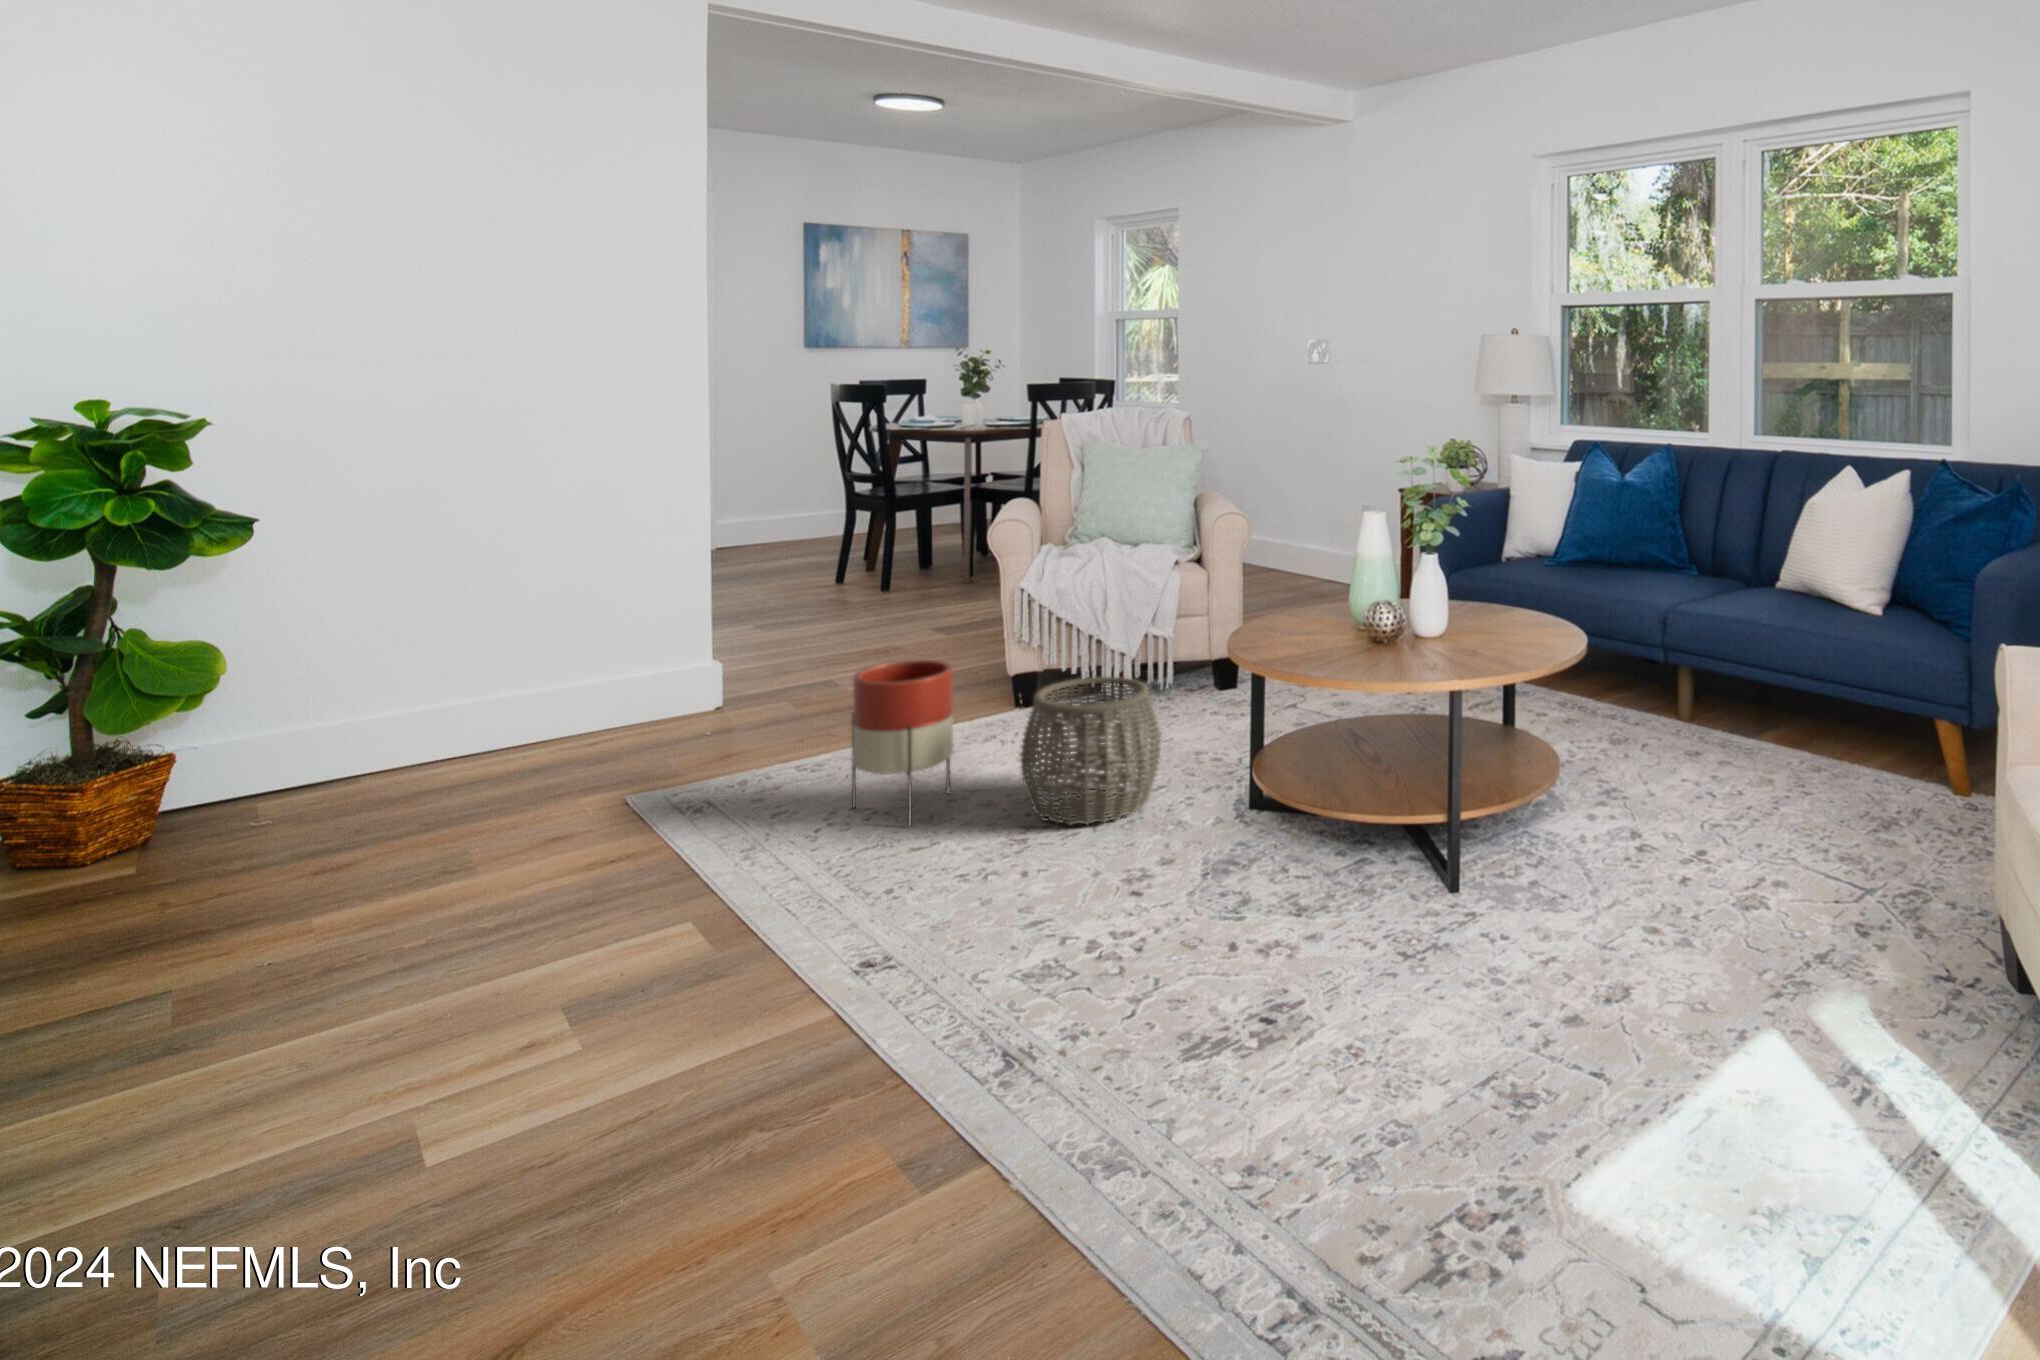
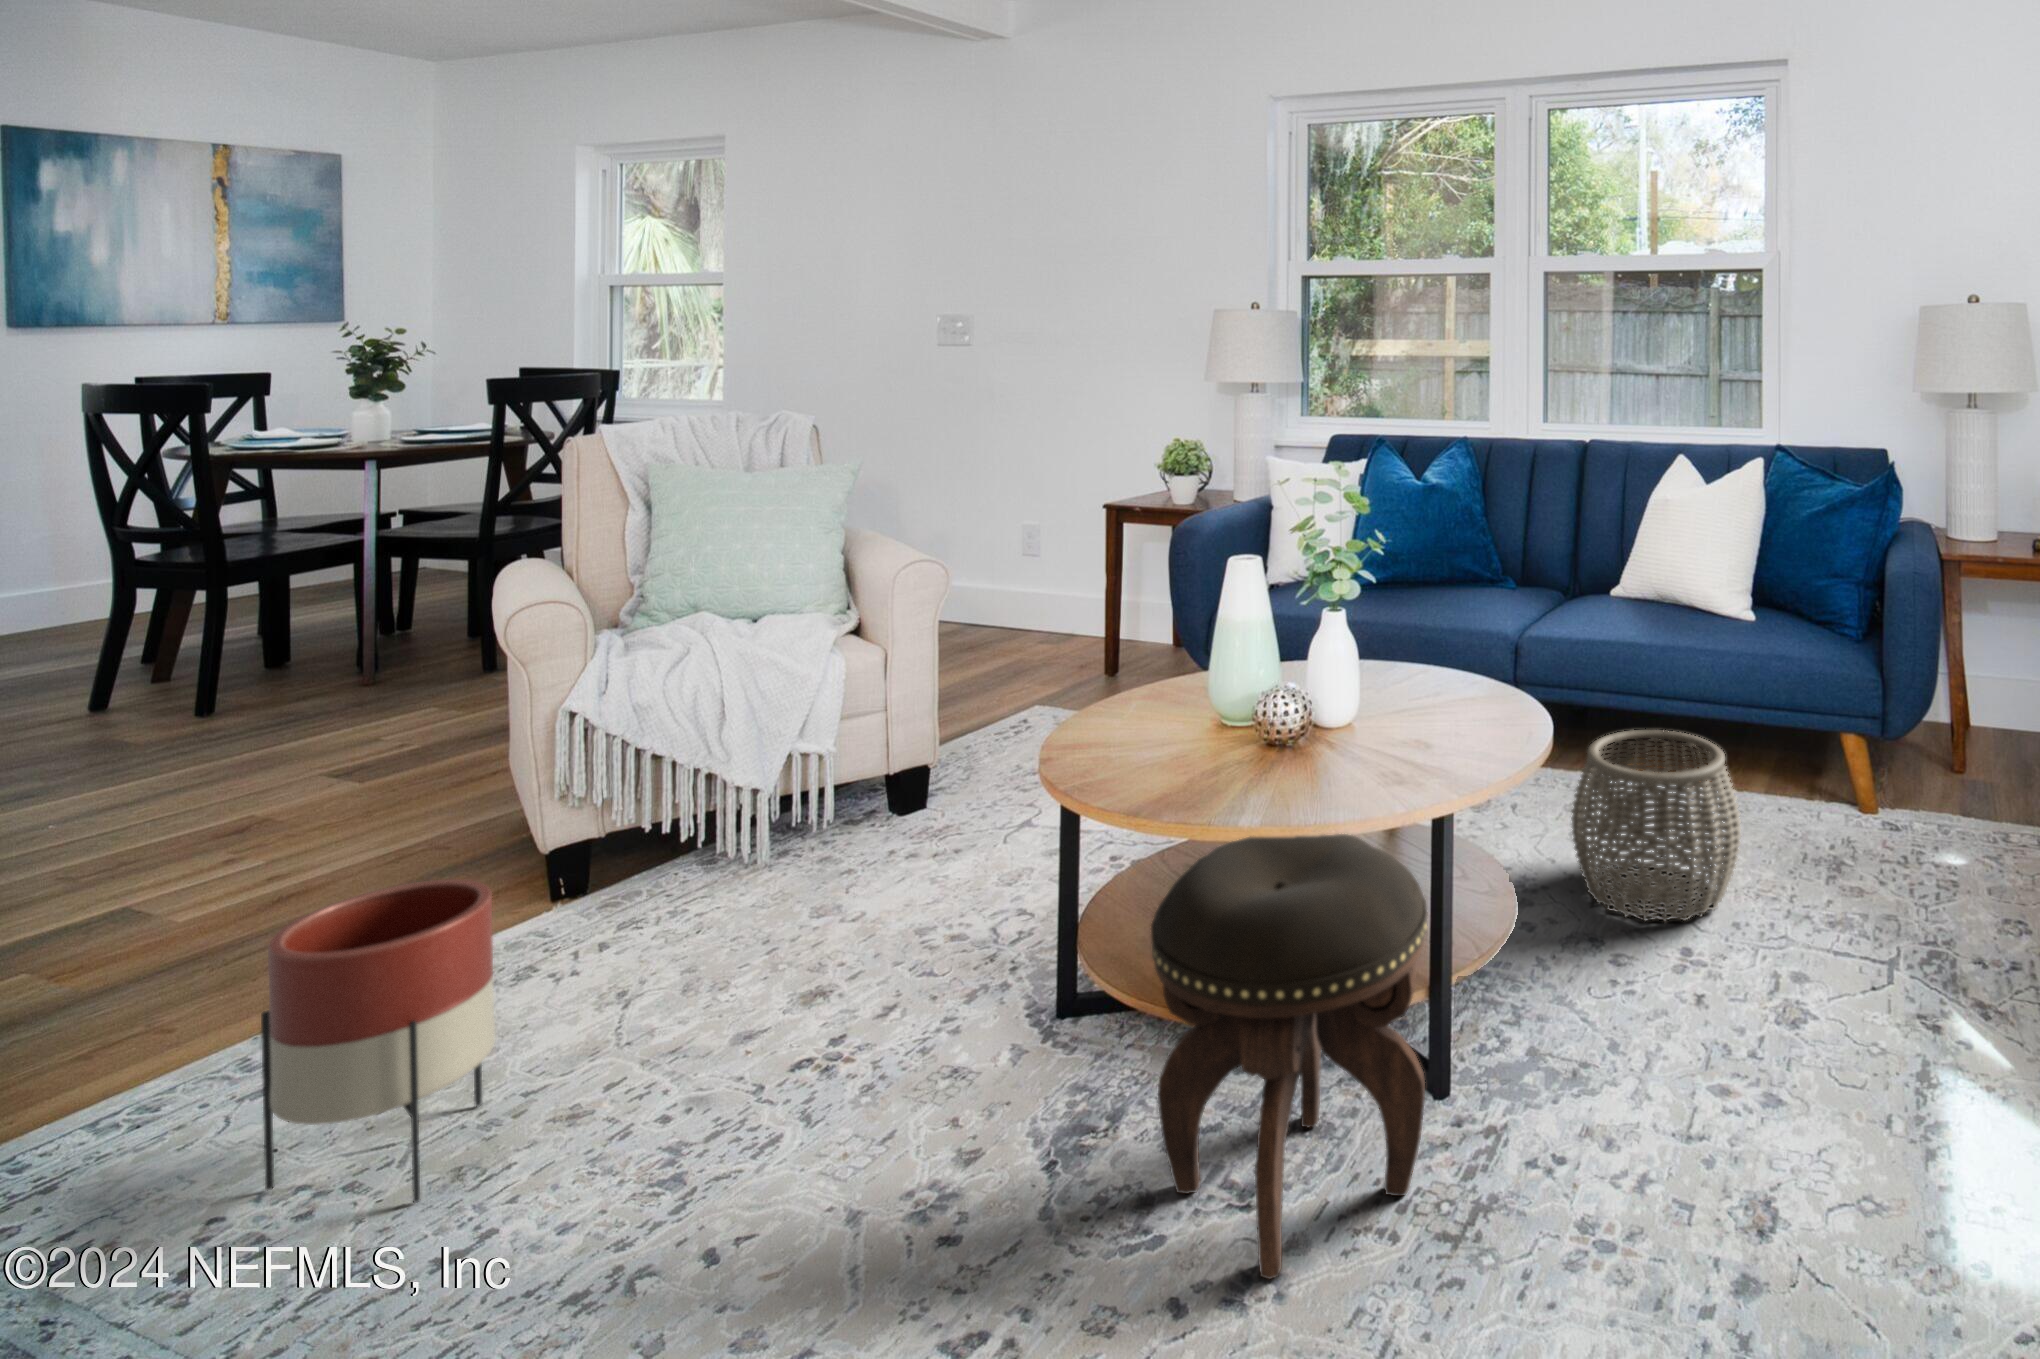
woven basket: present [1020,677,1162,825] -> present [1572,730,1741,922]
footstool: none [1243,685,1421,947] -> present [1151,834,1427,1279]

